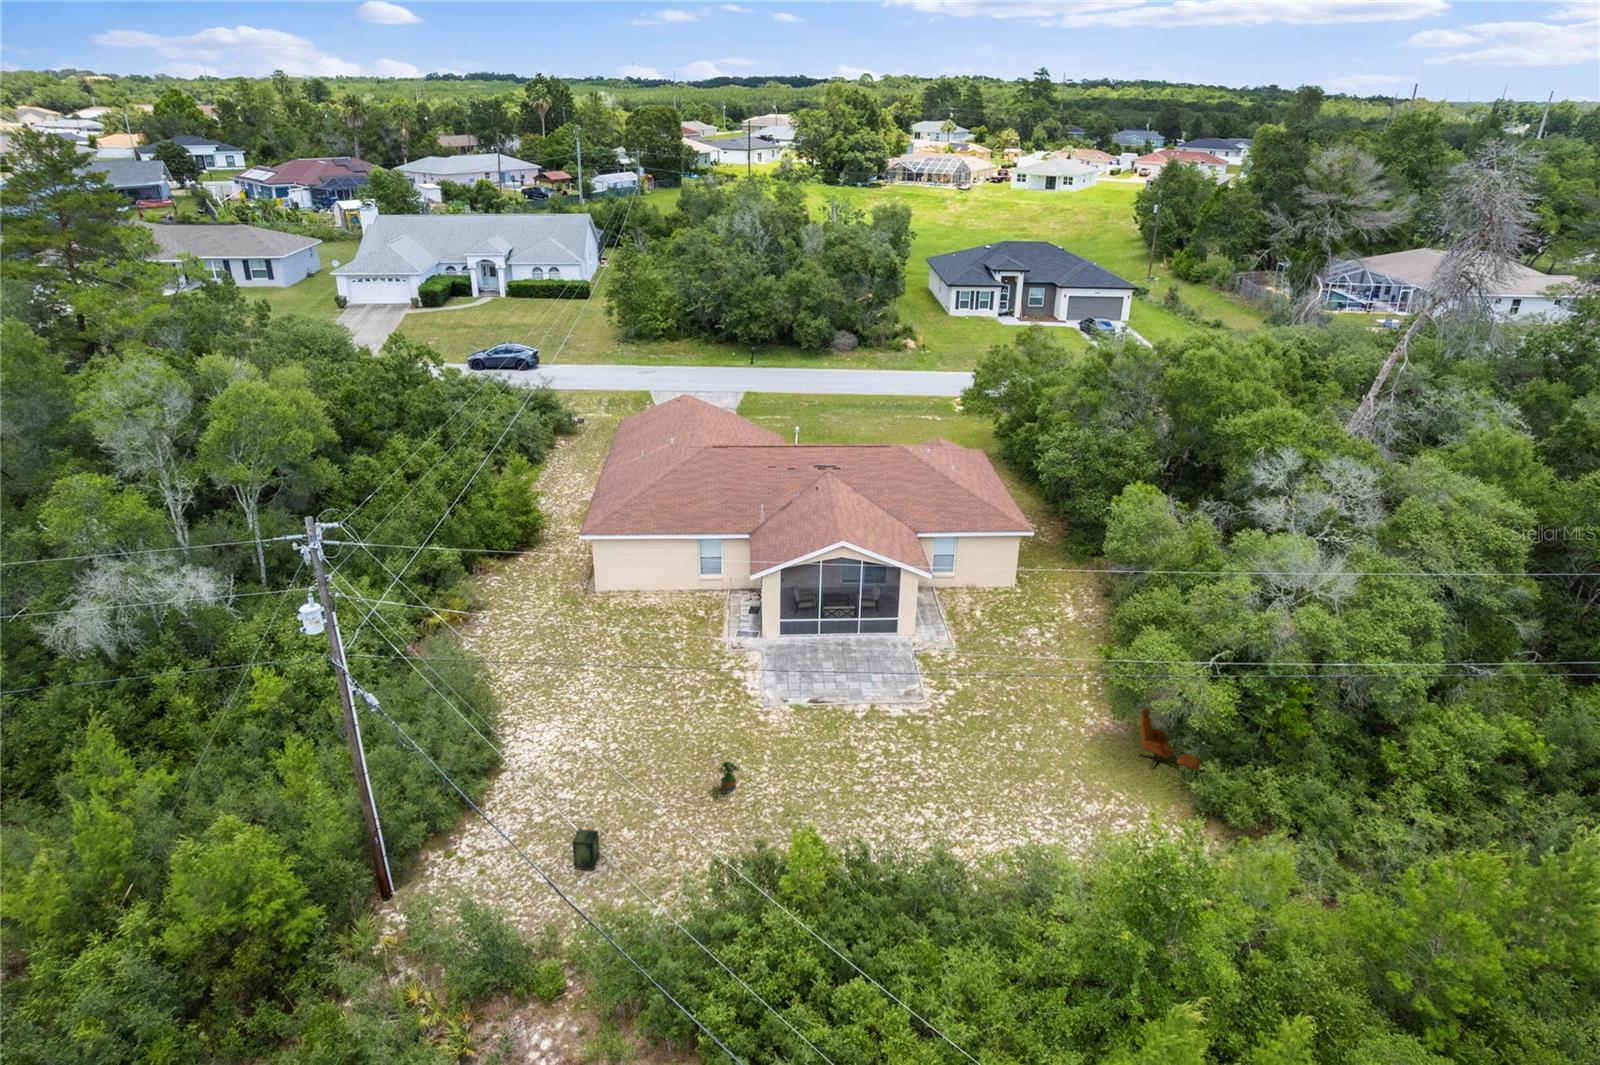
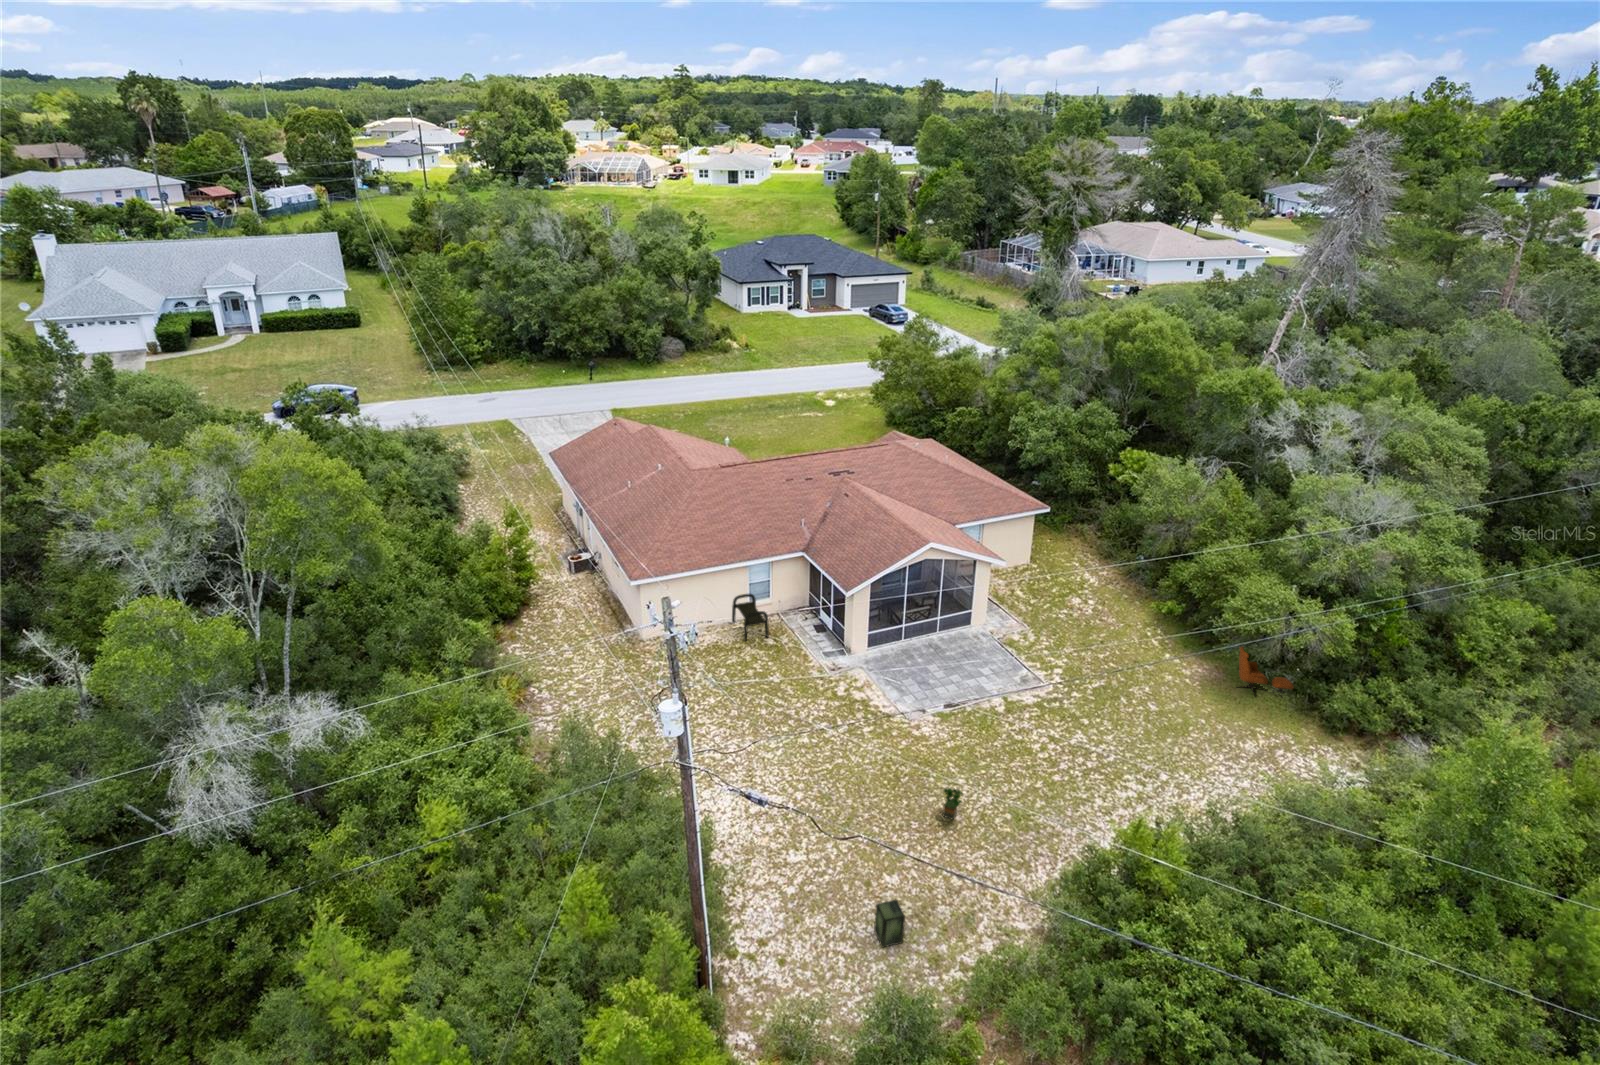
bench: none [678,567,707,611] -> present [732,594,769,641]

